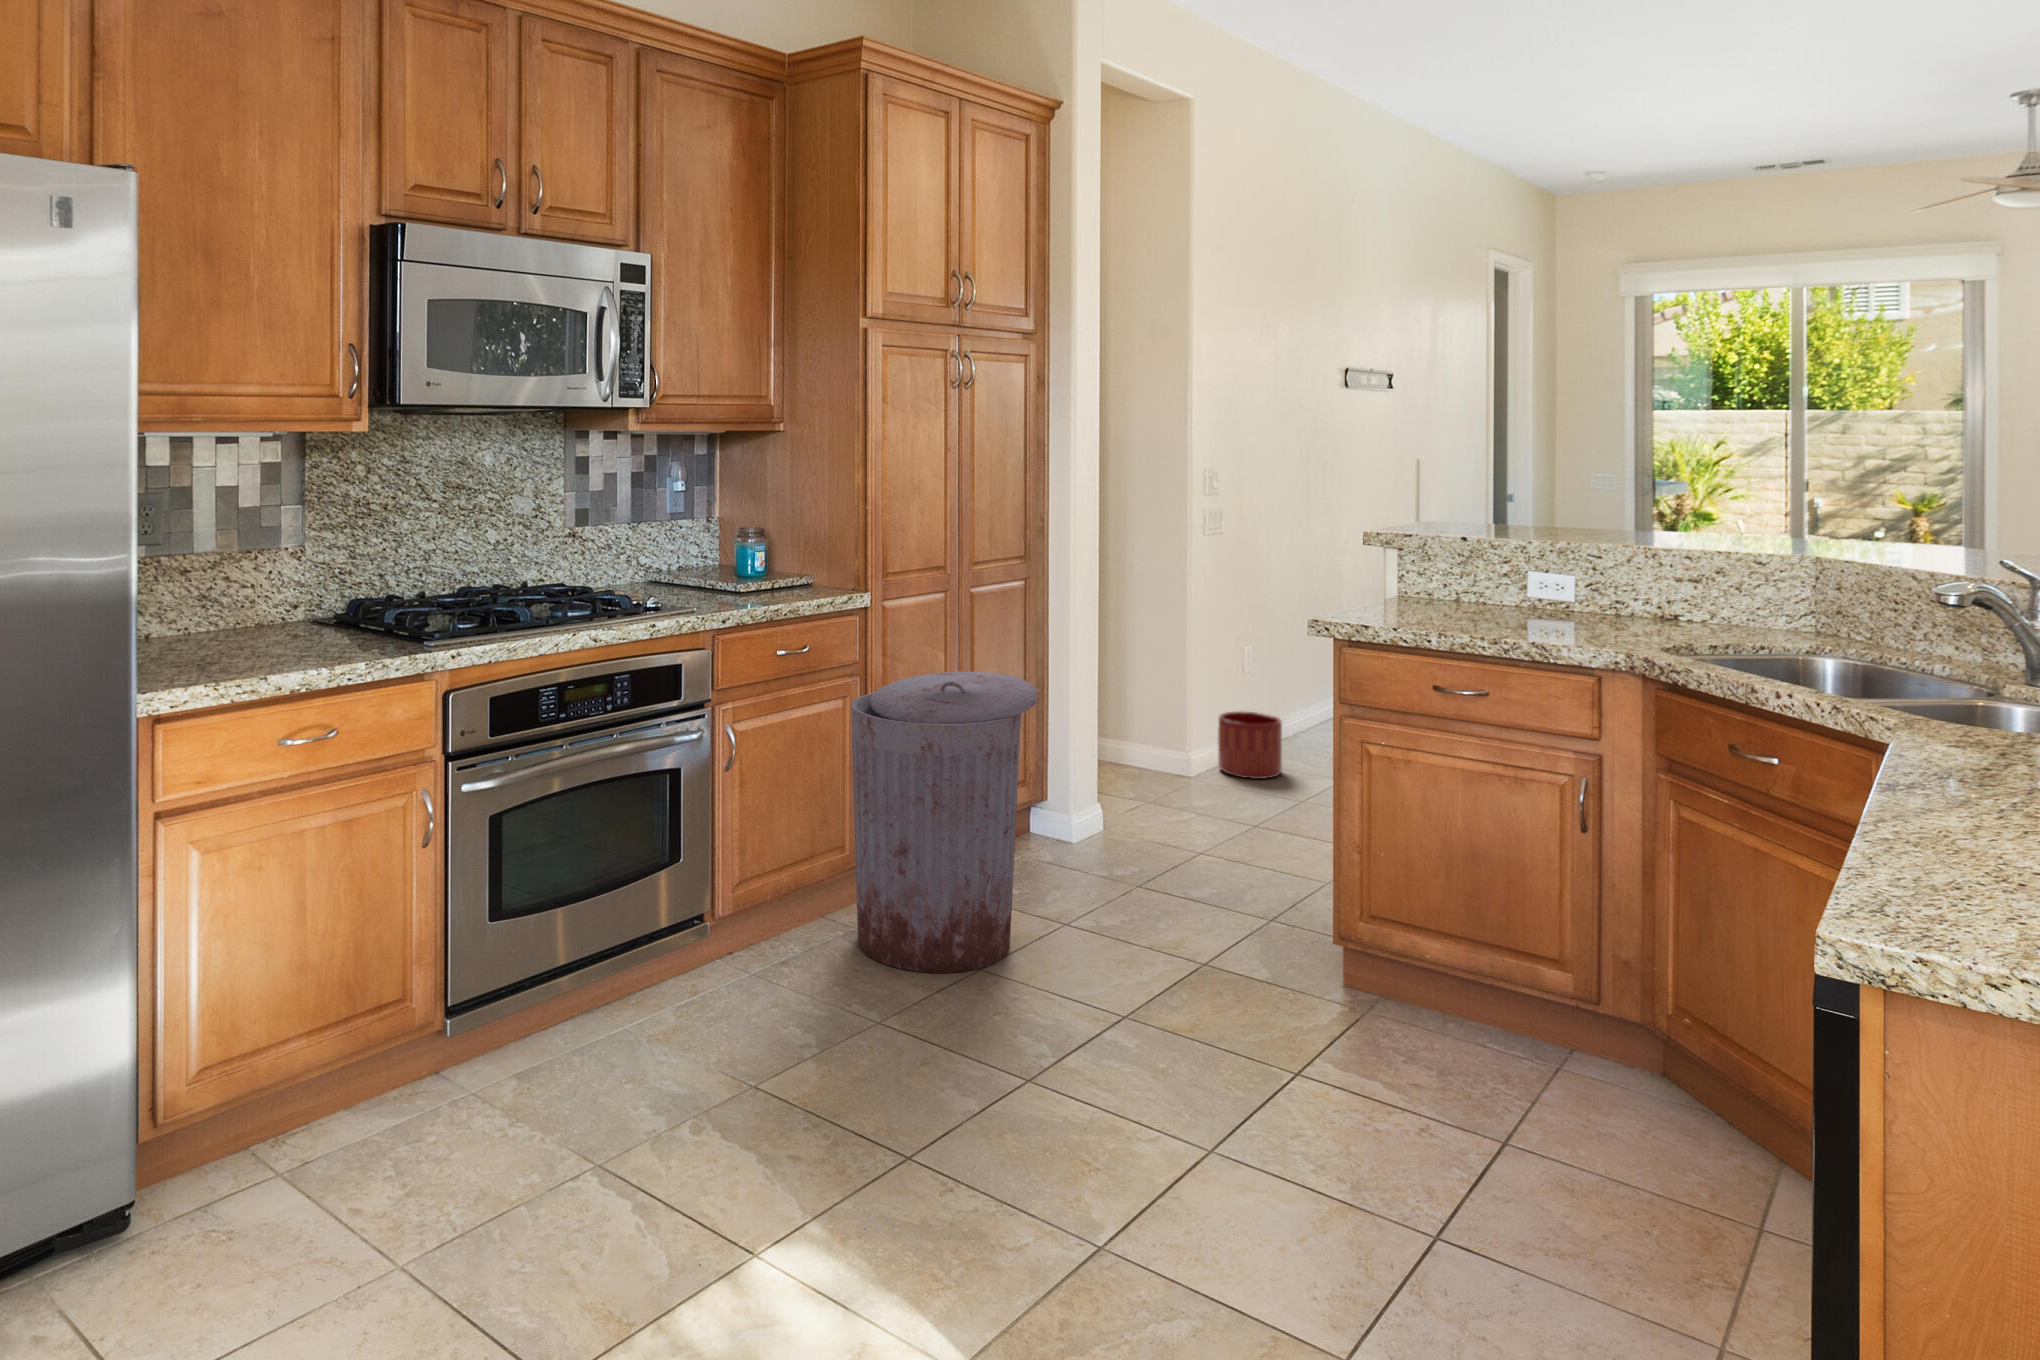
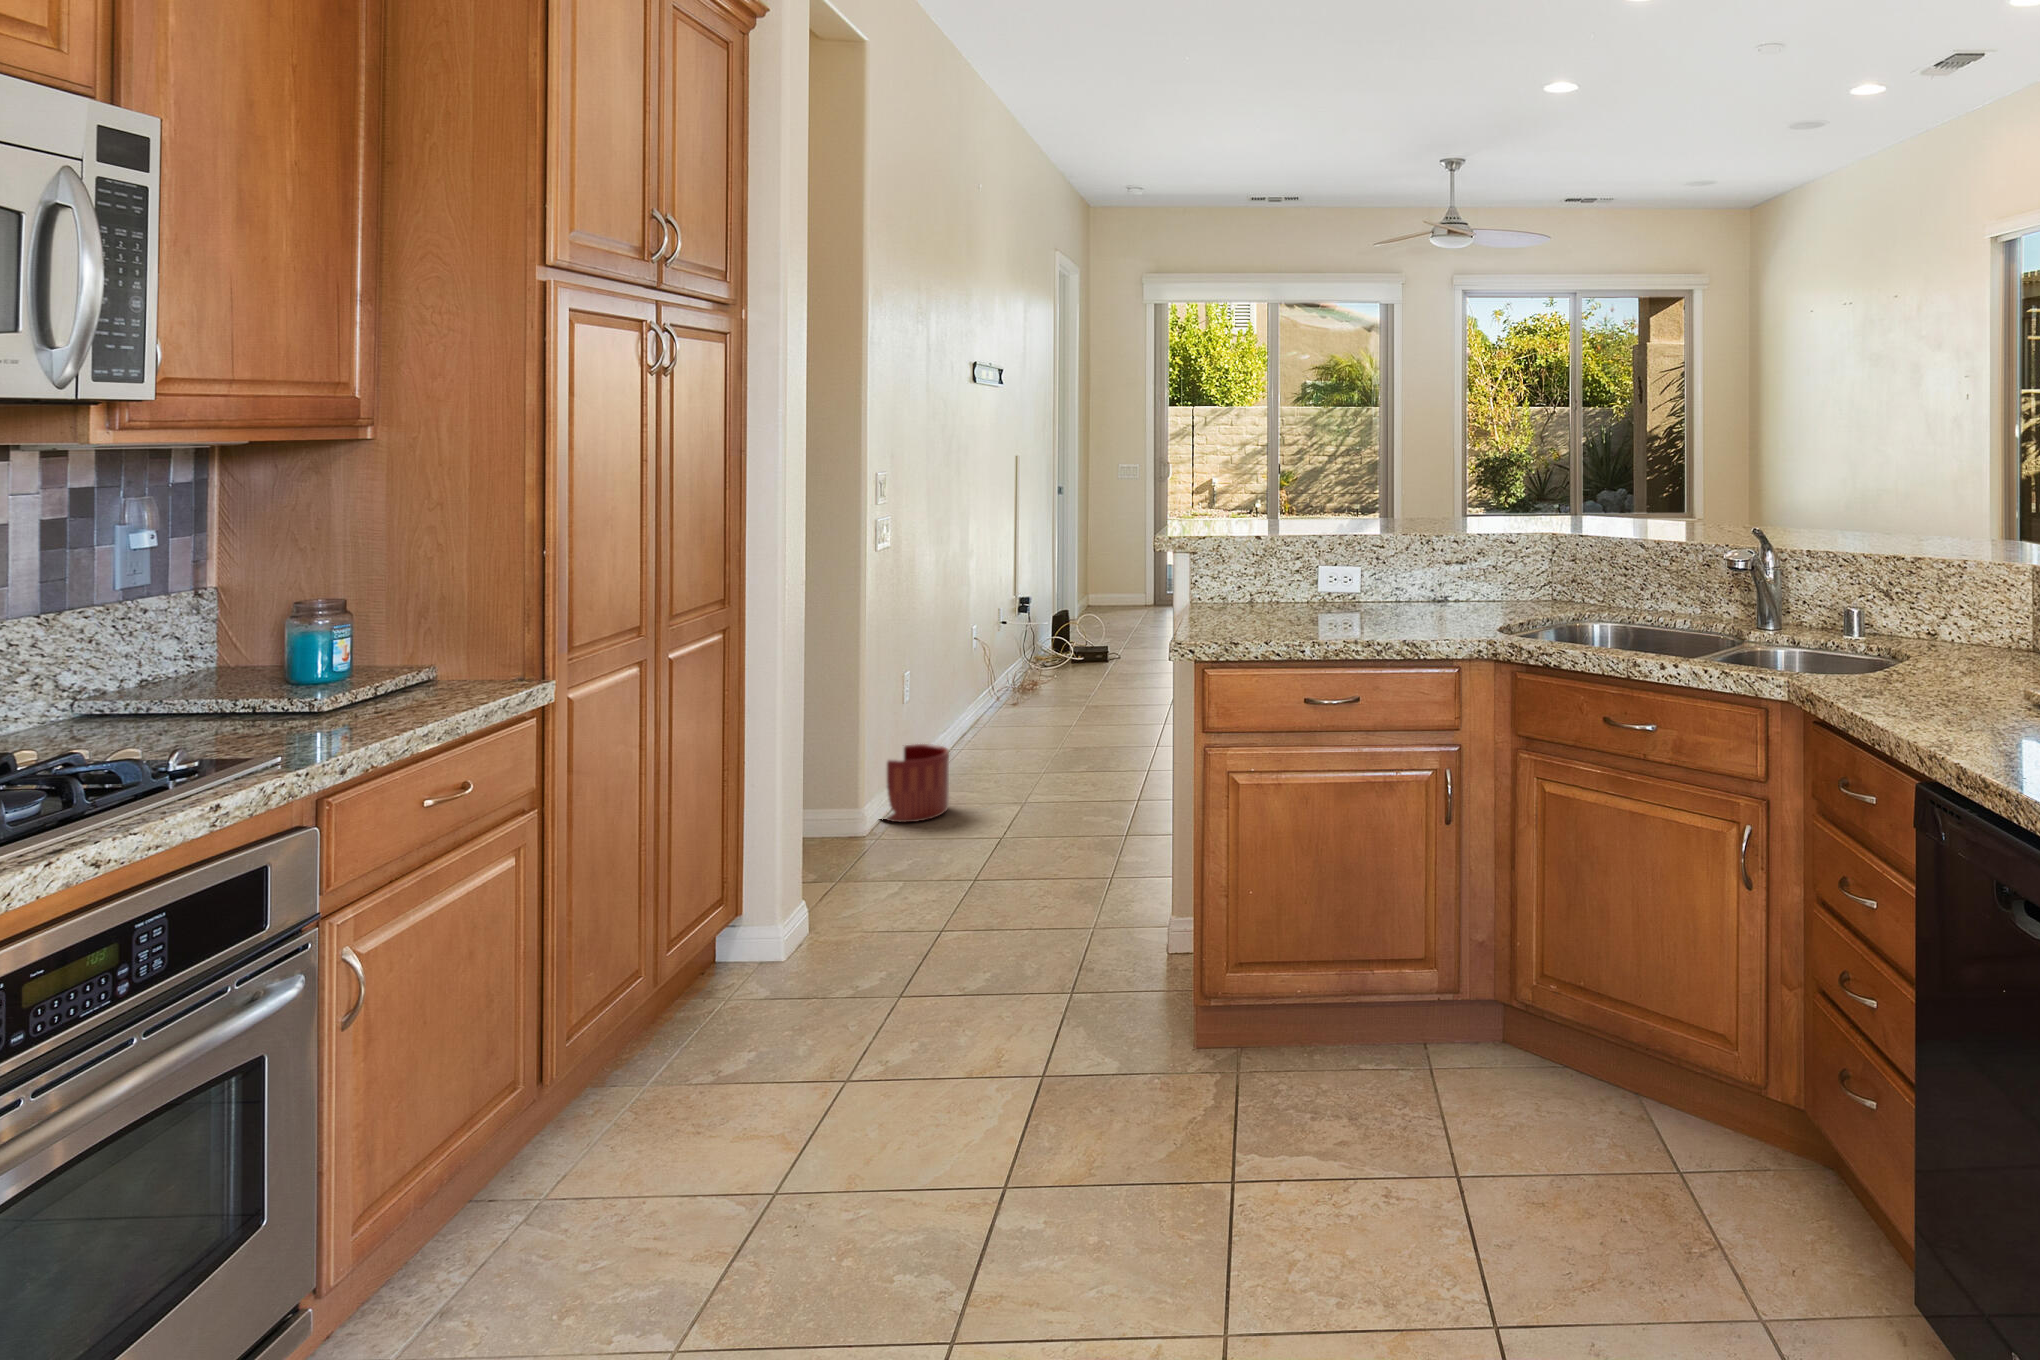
trash can: present [851,671,1038,973] -> none [540,766,828,1249]

